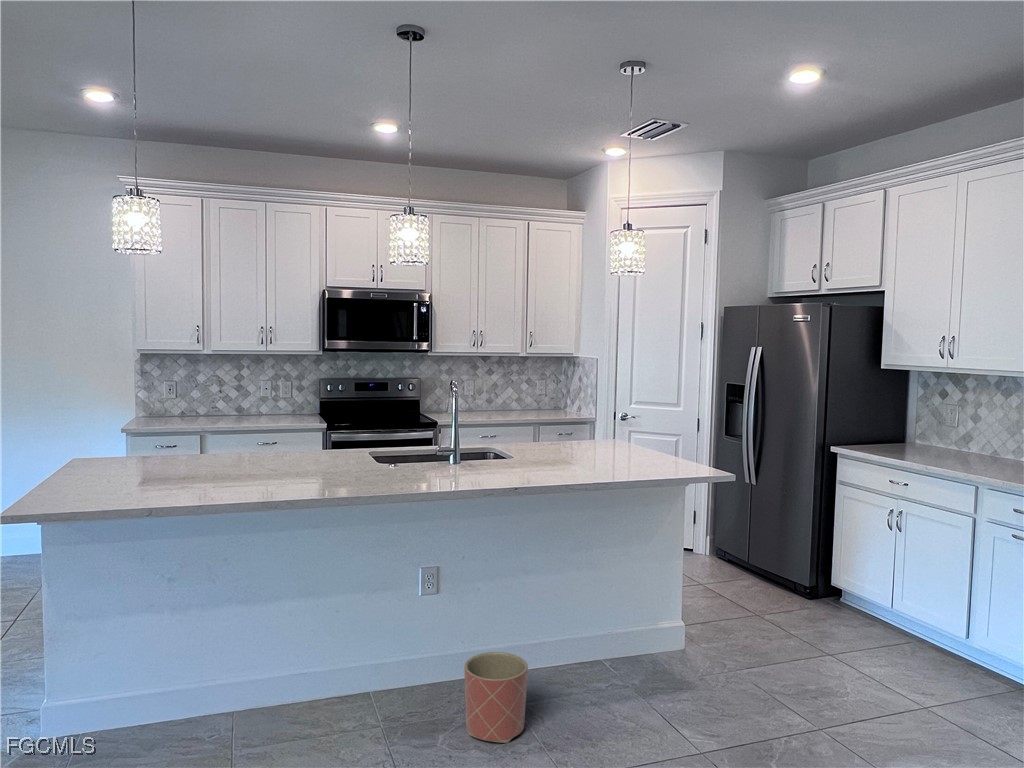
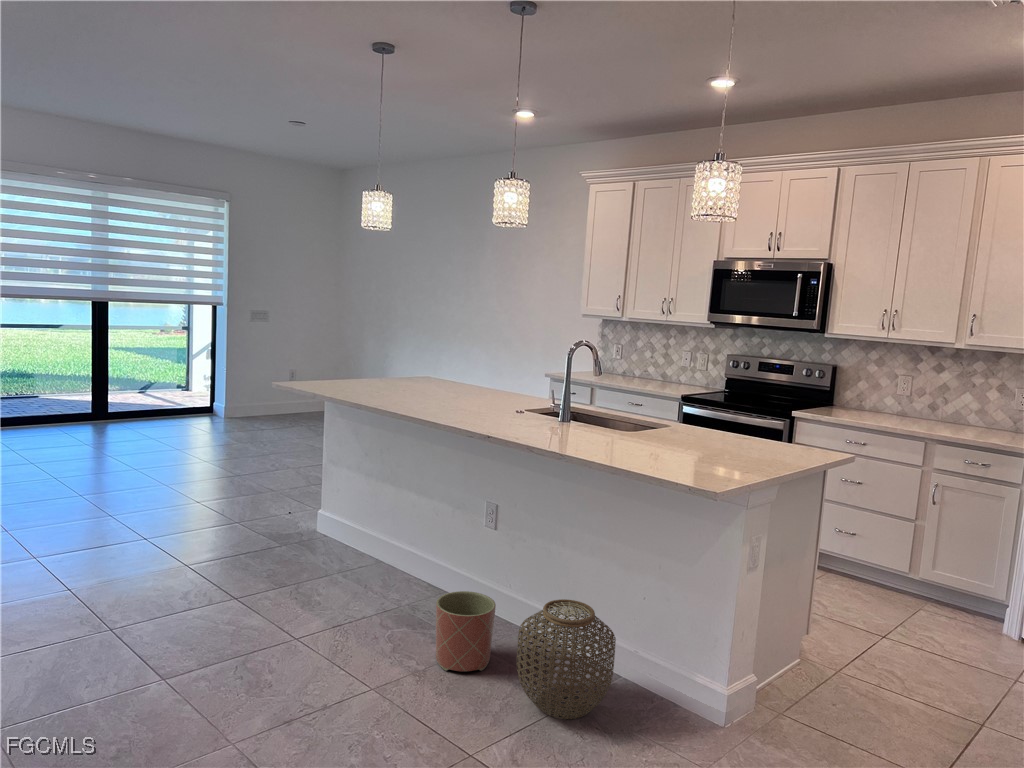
woven basket: none [557,606,645,713] -> present [517,599,616,719]

